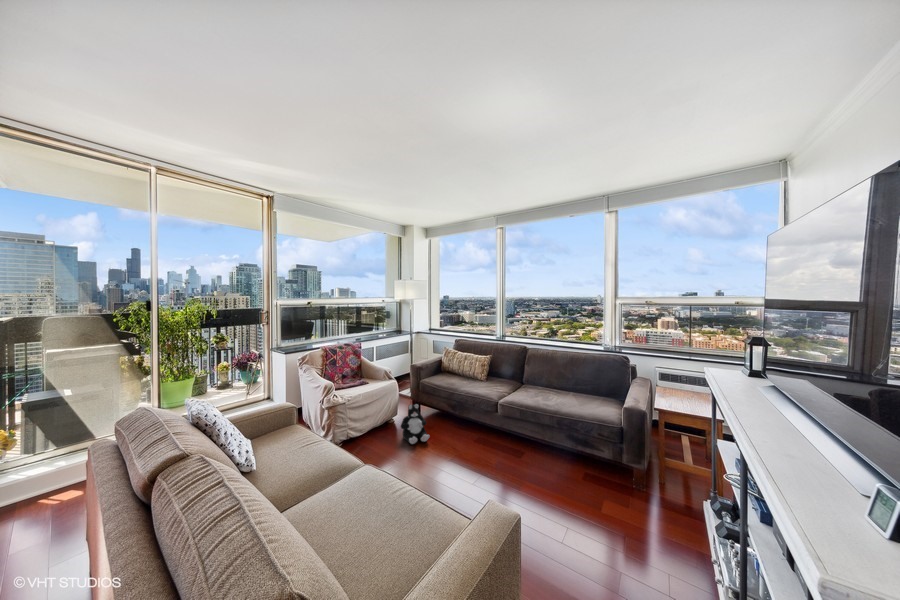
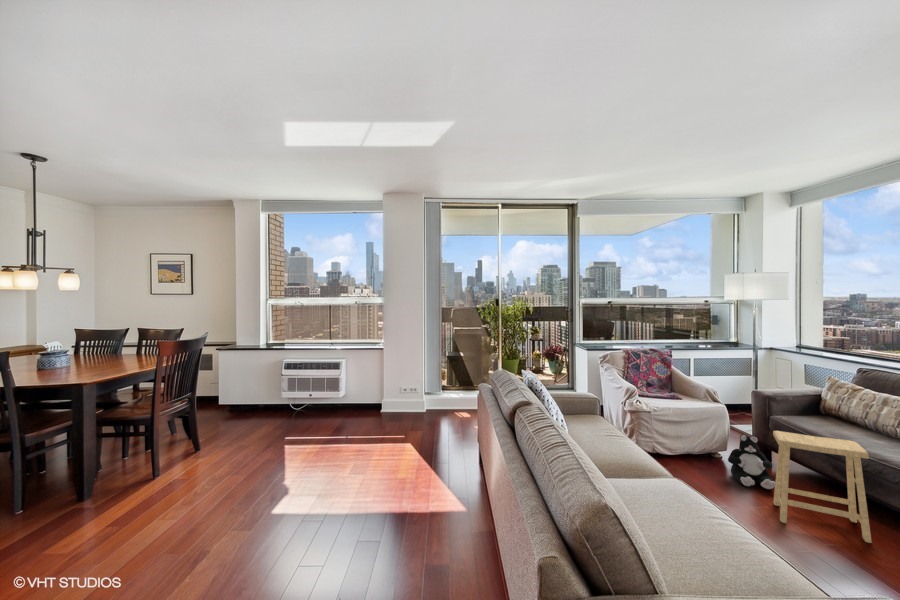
footstool: none [429,396,478,467] -> present [773,431,871,543]

